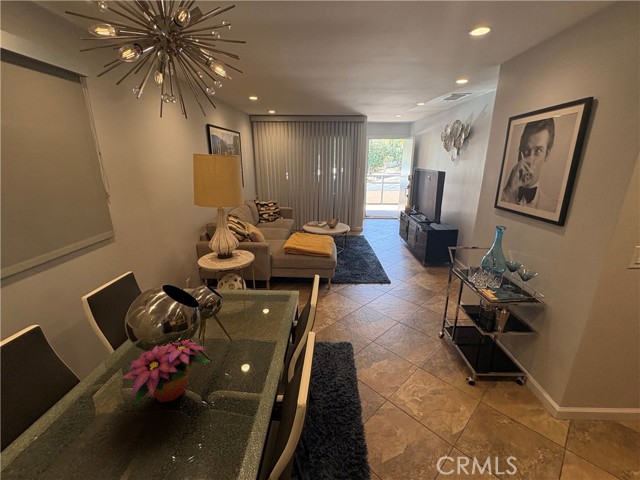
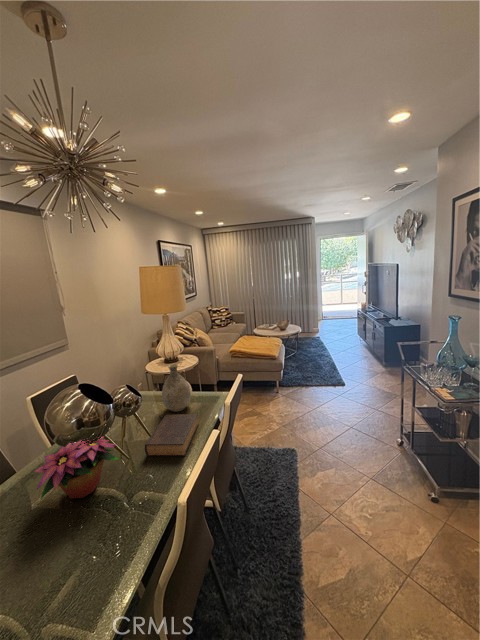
vase: none [233,263,263,311] -> present [162,364,191,412]
book: none [228,314,276,357] -> present [145,414,198,456]

